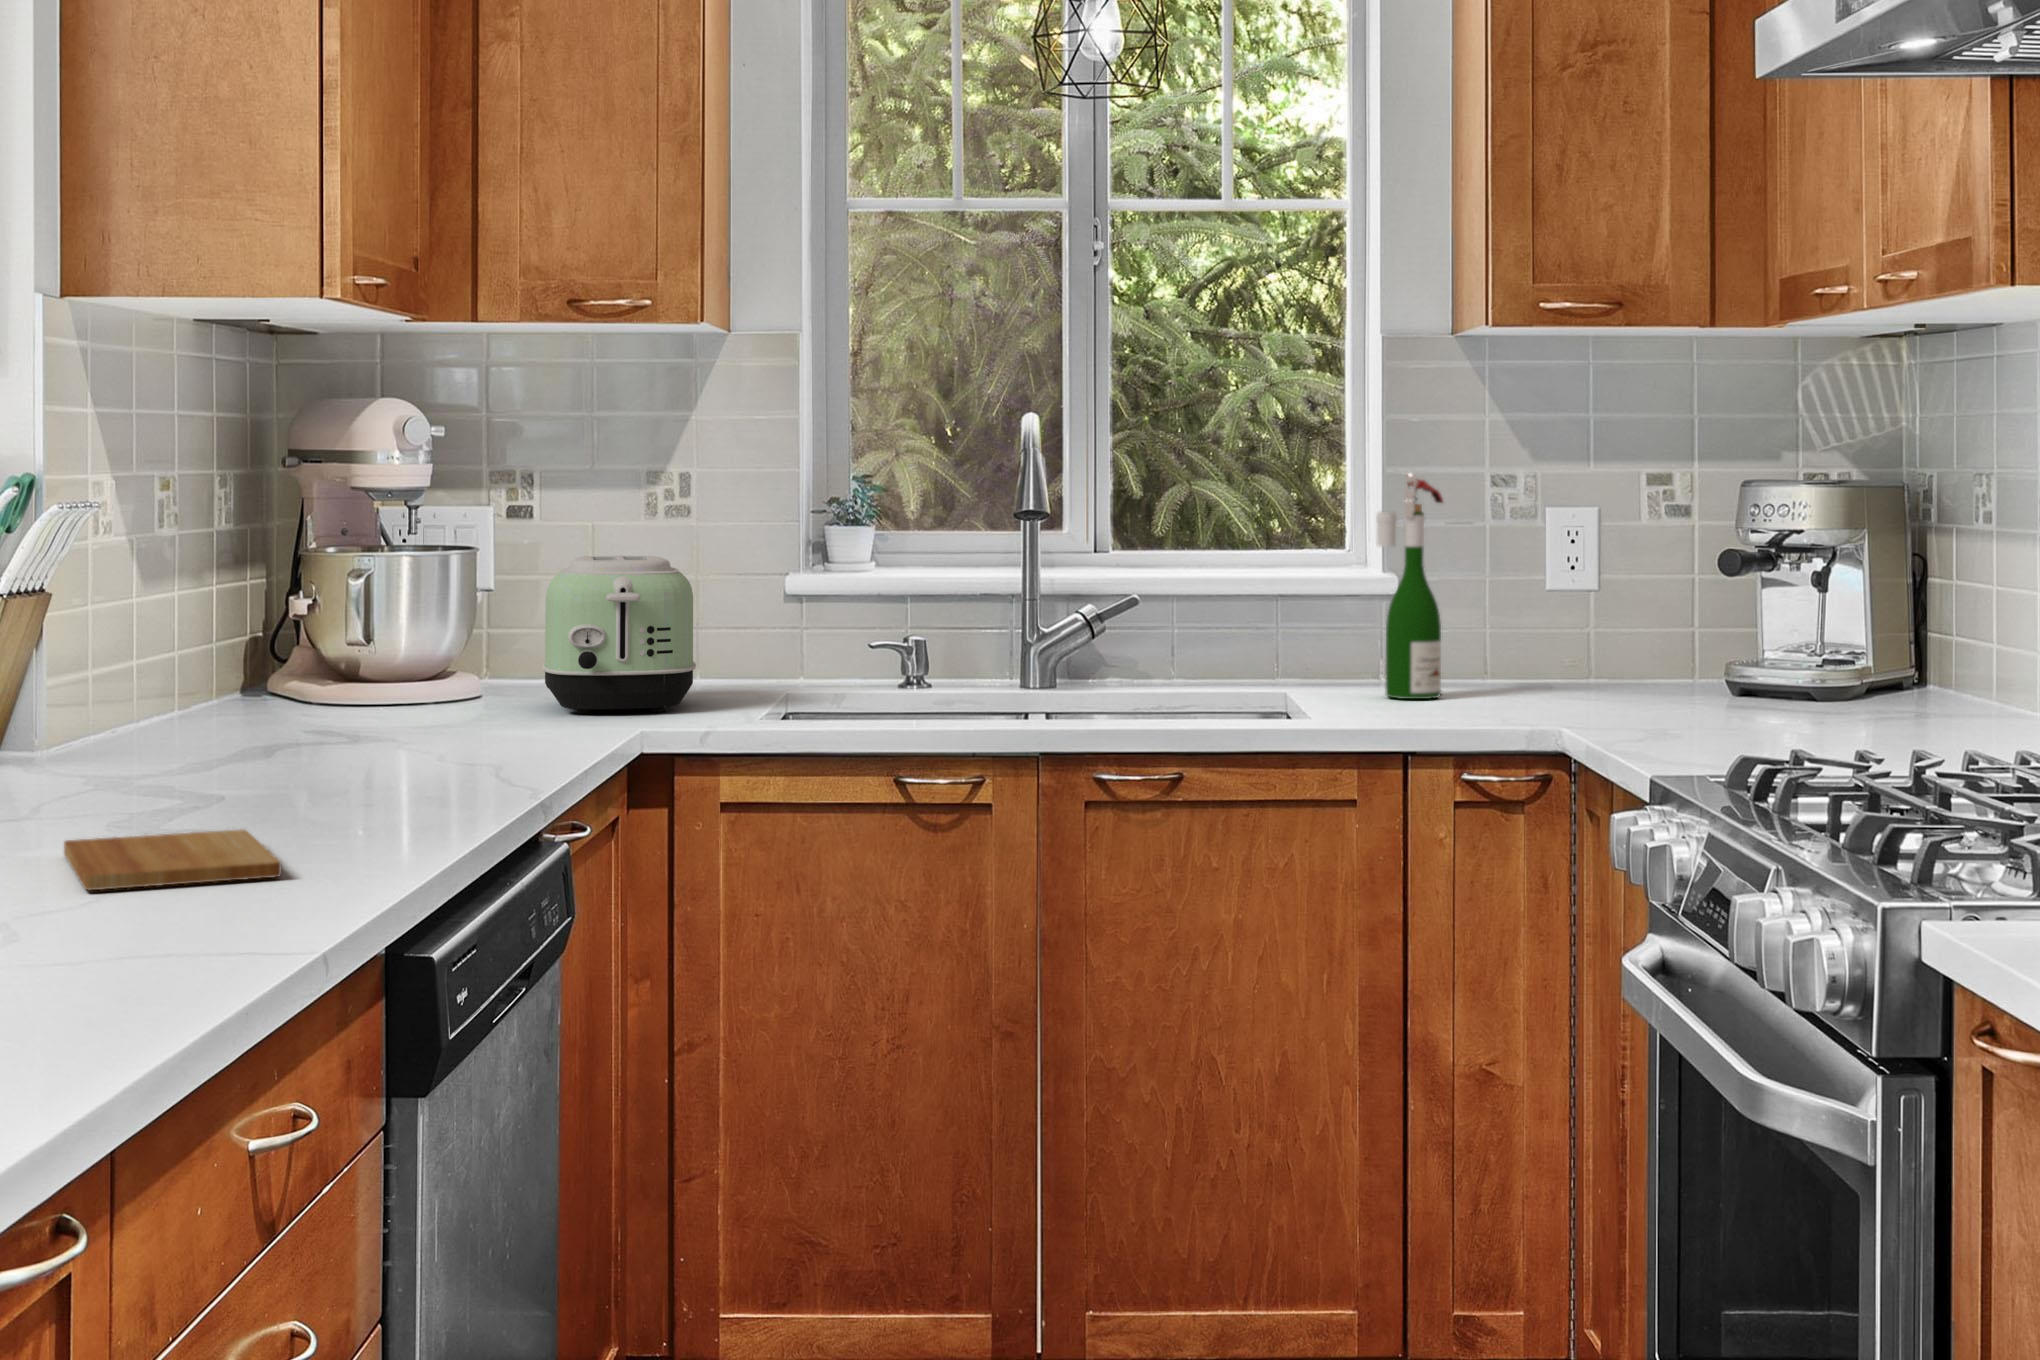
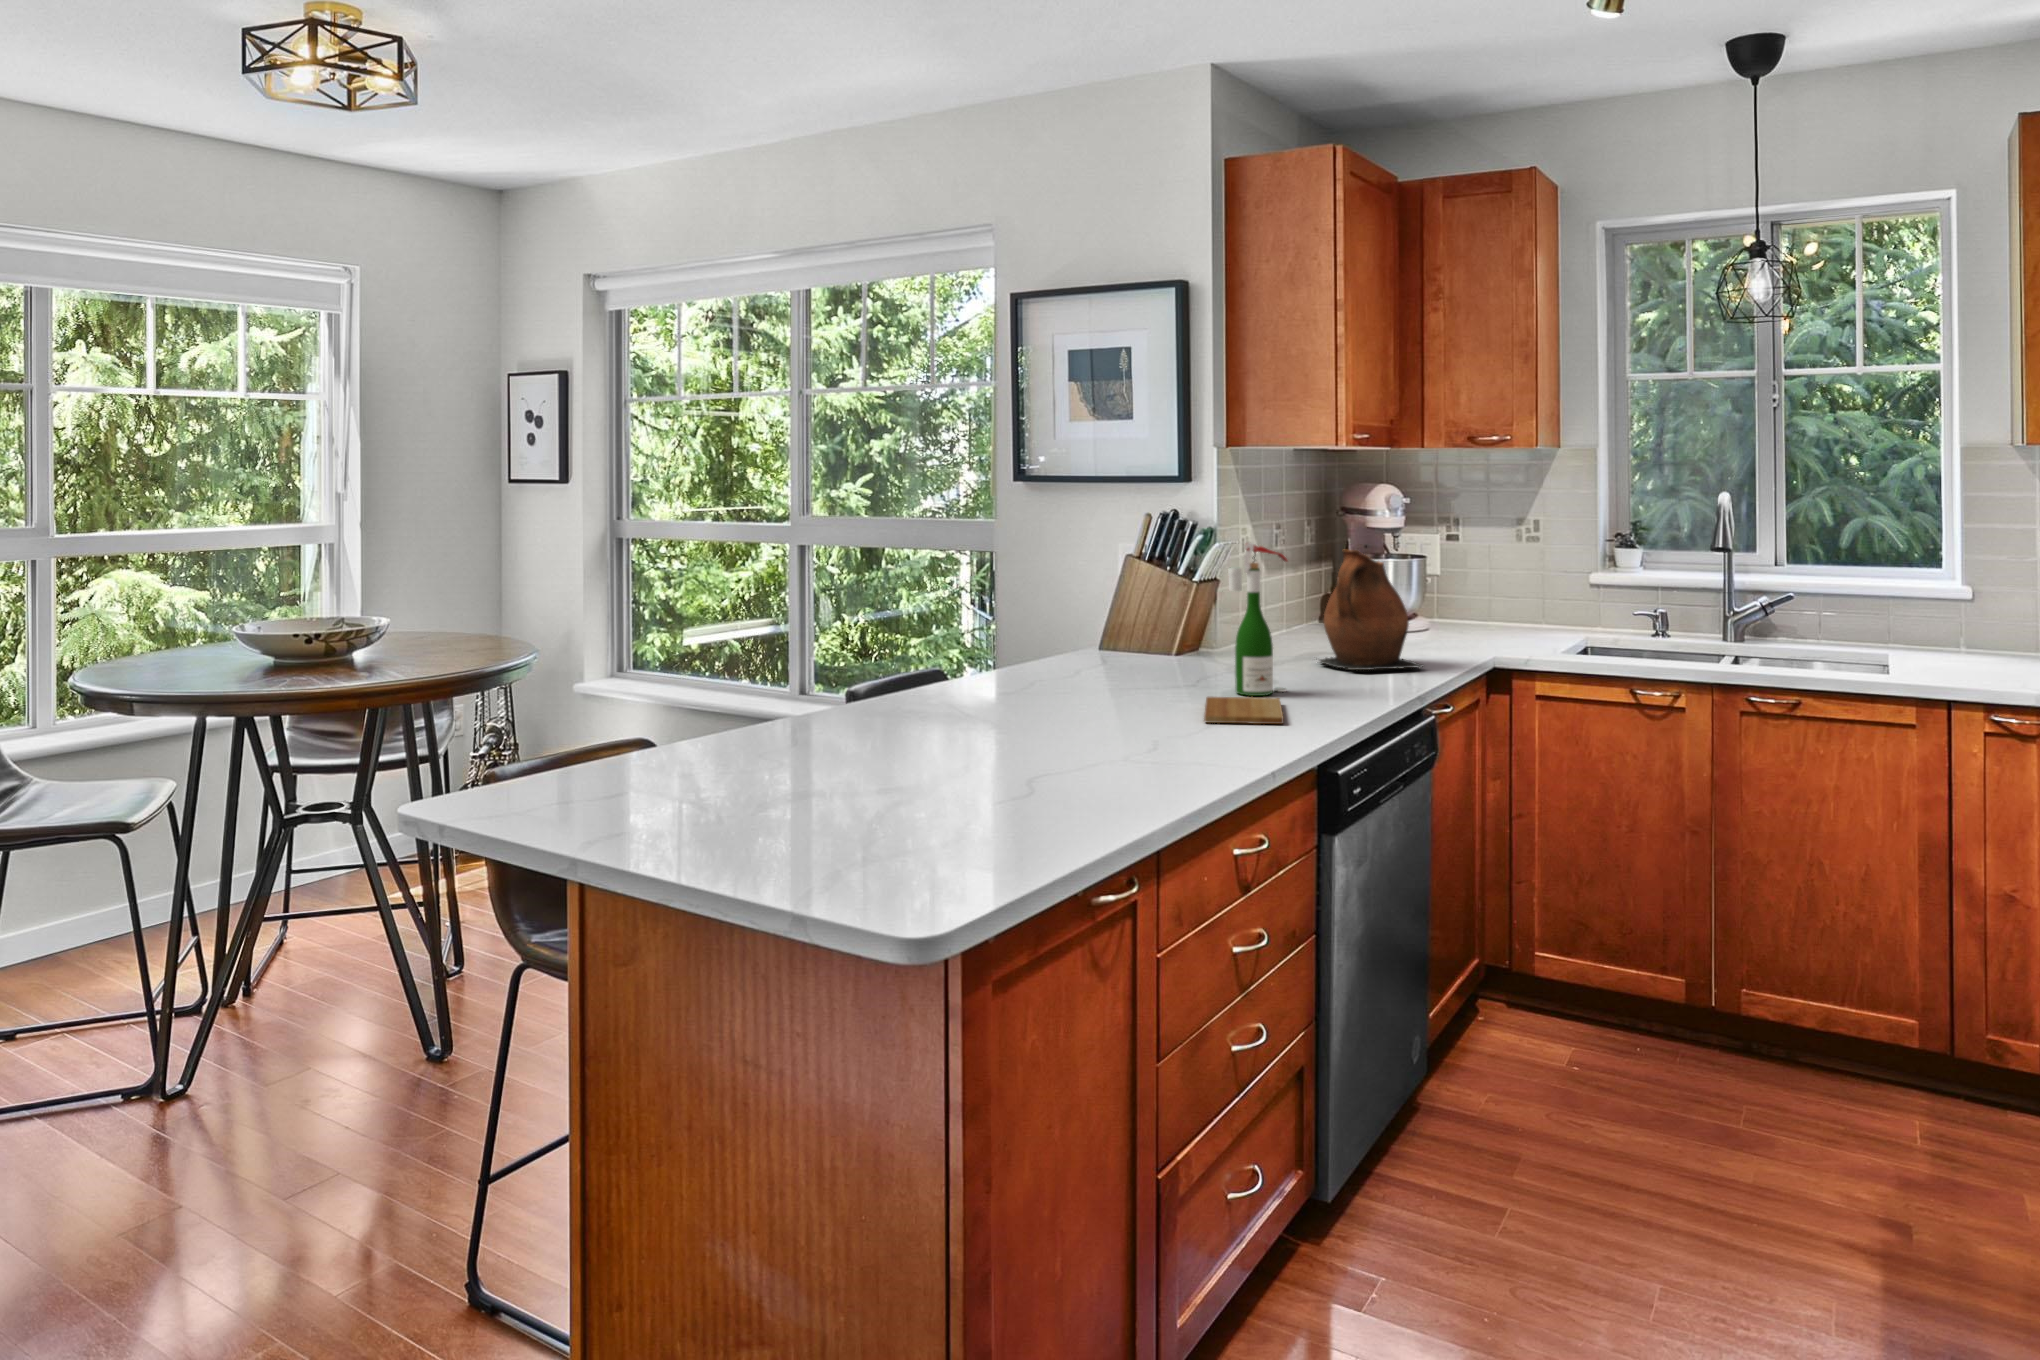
wine bottle: present [1376,474,1443,699] -> present [1228,542,1287,696]
ceramic pitcher: none [270,514,522,772] -> present [1316,550,1423,670]
toaster: present [542,556,696,713] -> none [1454,563,1530,644]

